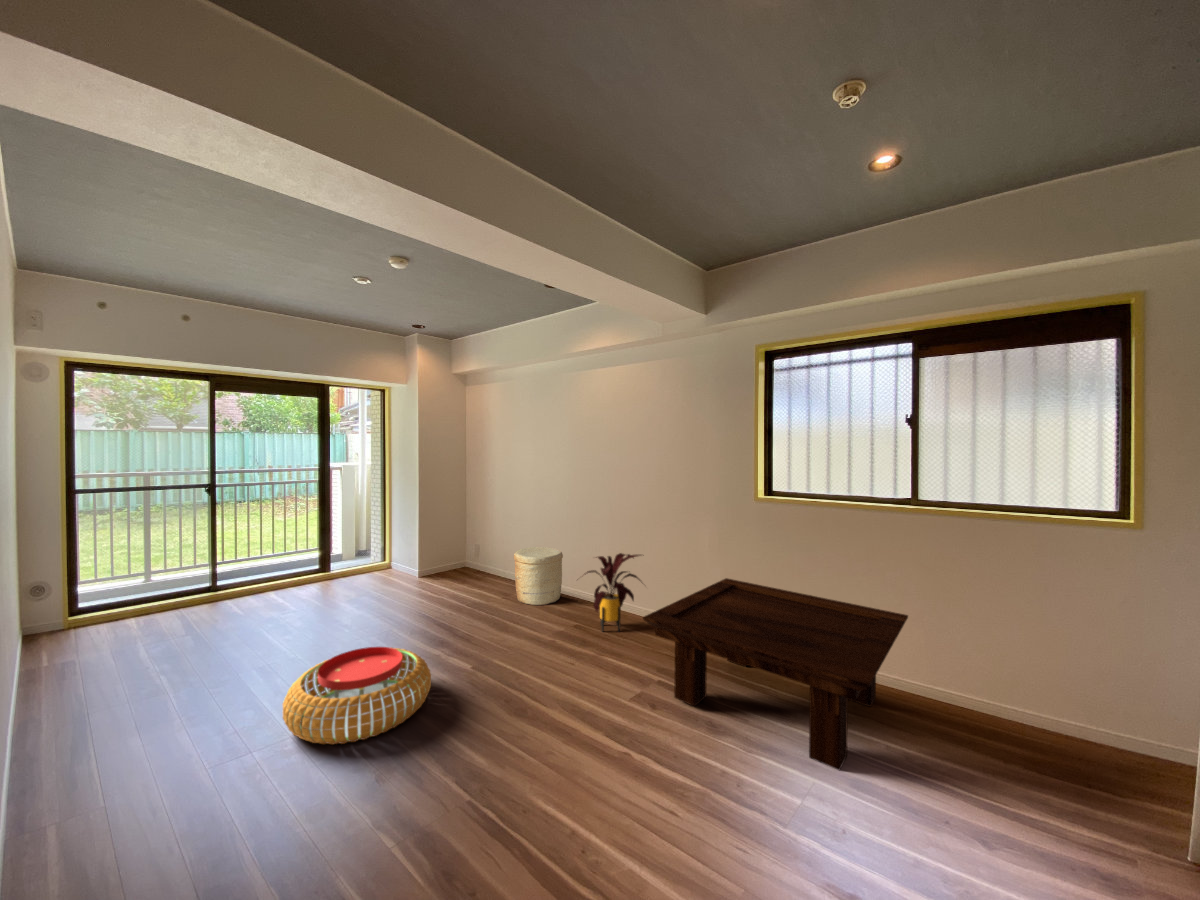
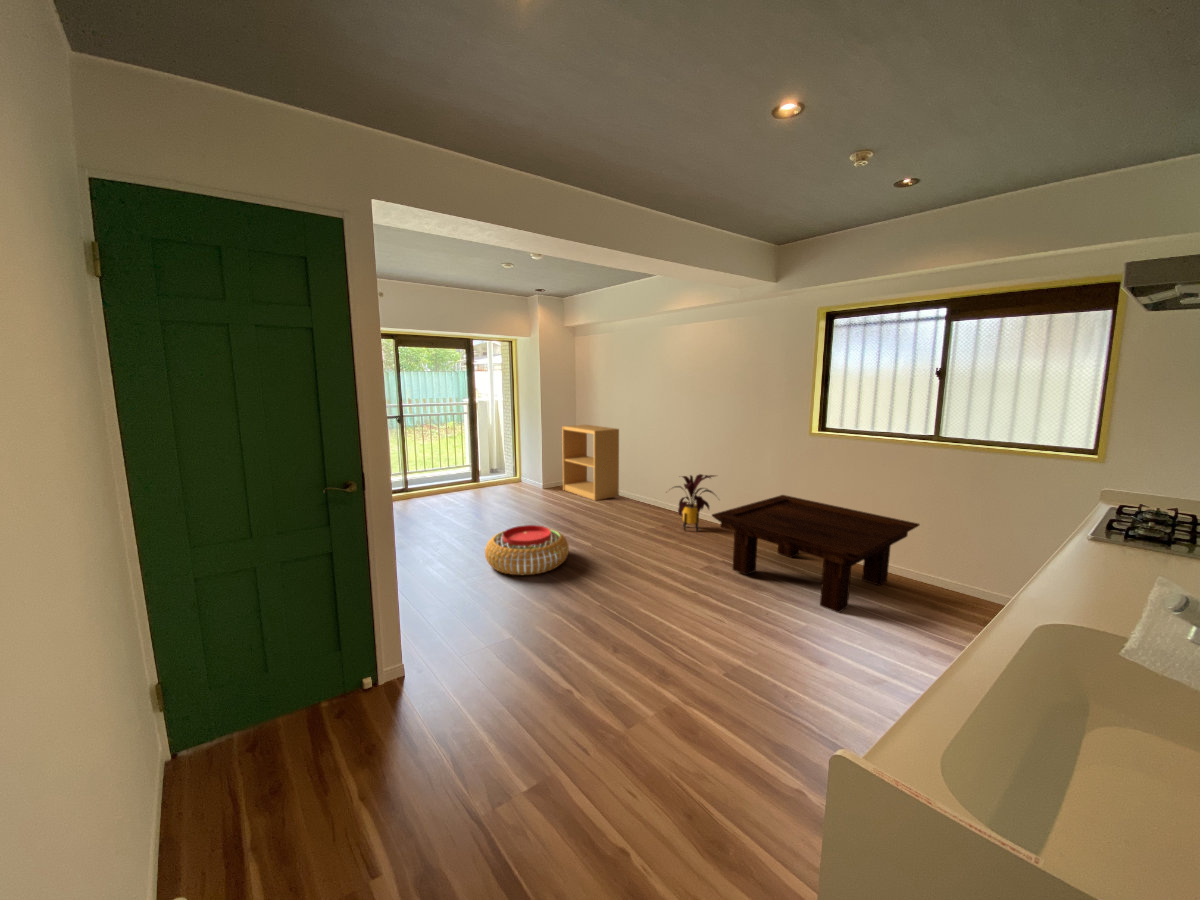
bookshelf: none [446,492,518,591] -> present [562,425,619,501]
woven basket: present [514,547,563,605] -> none [617,469,655,512]

